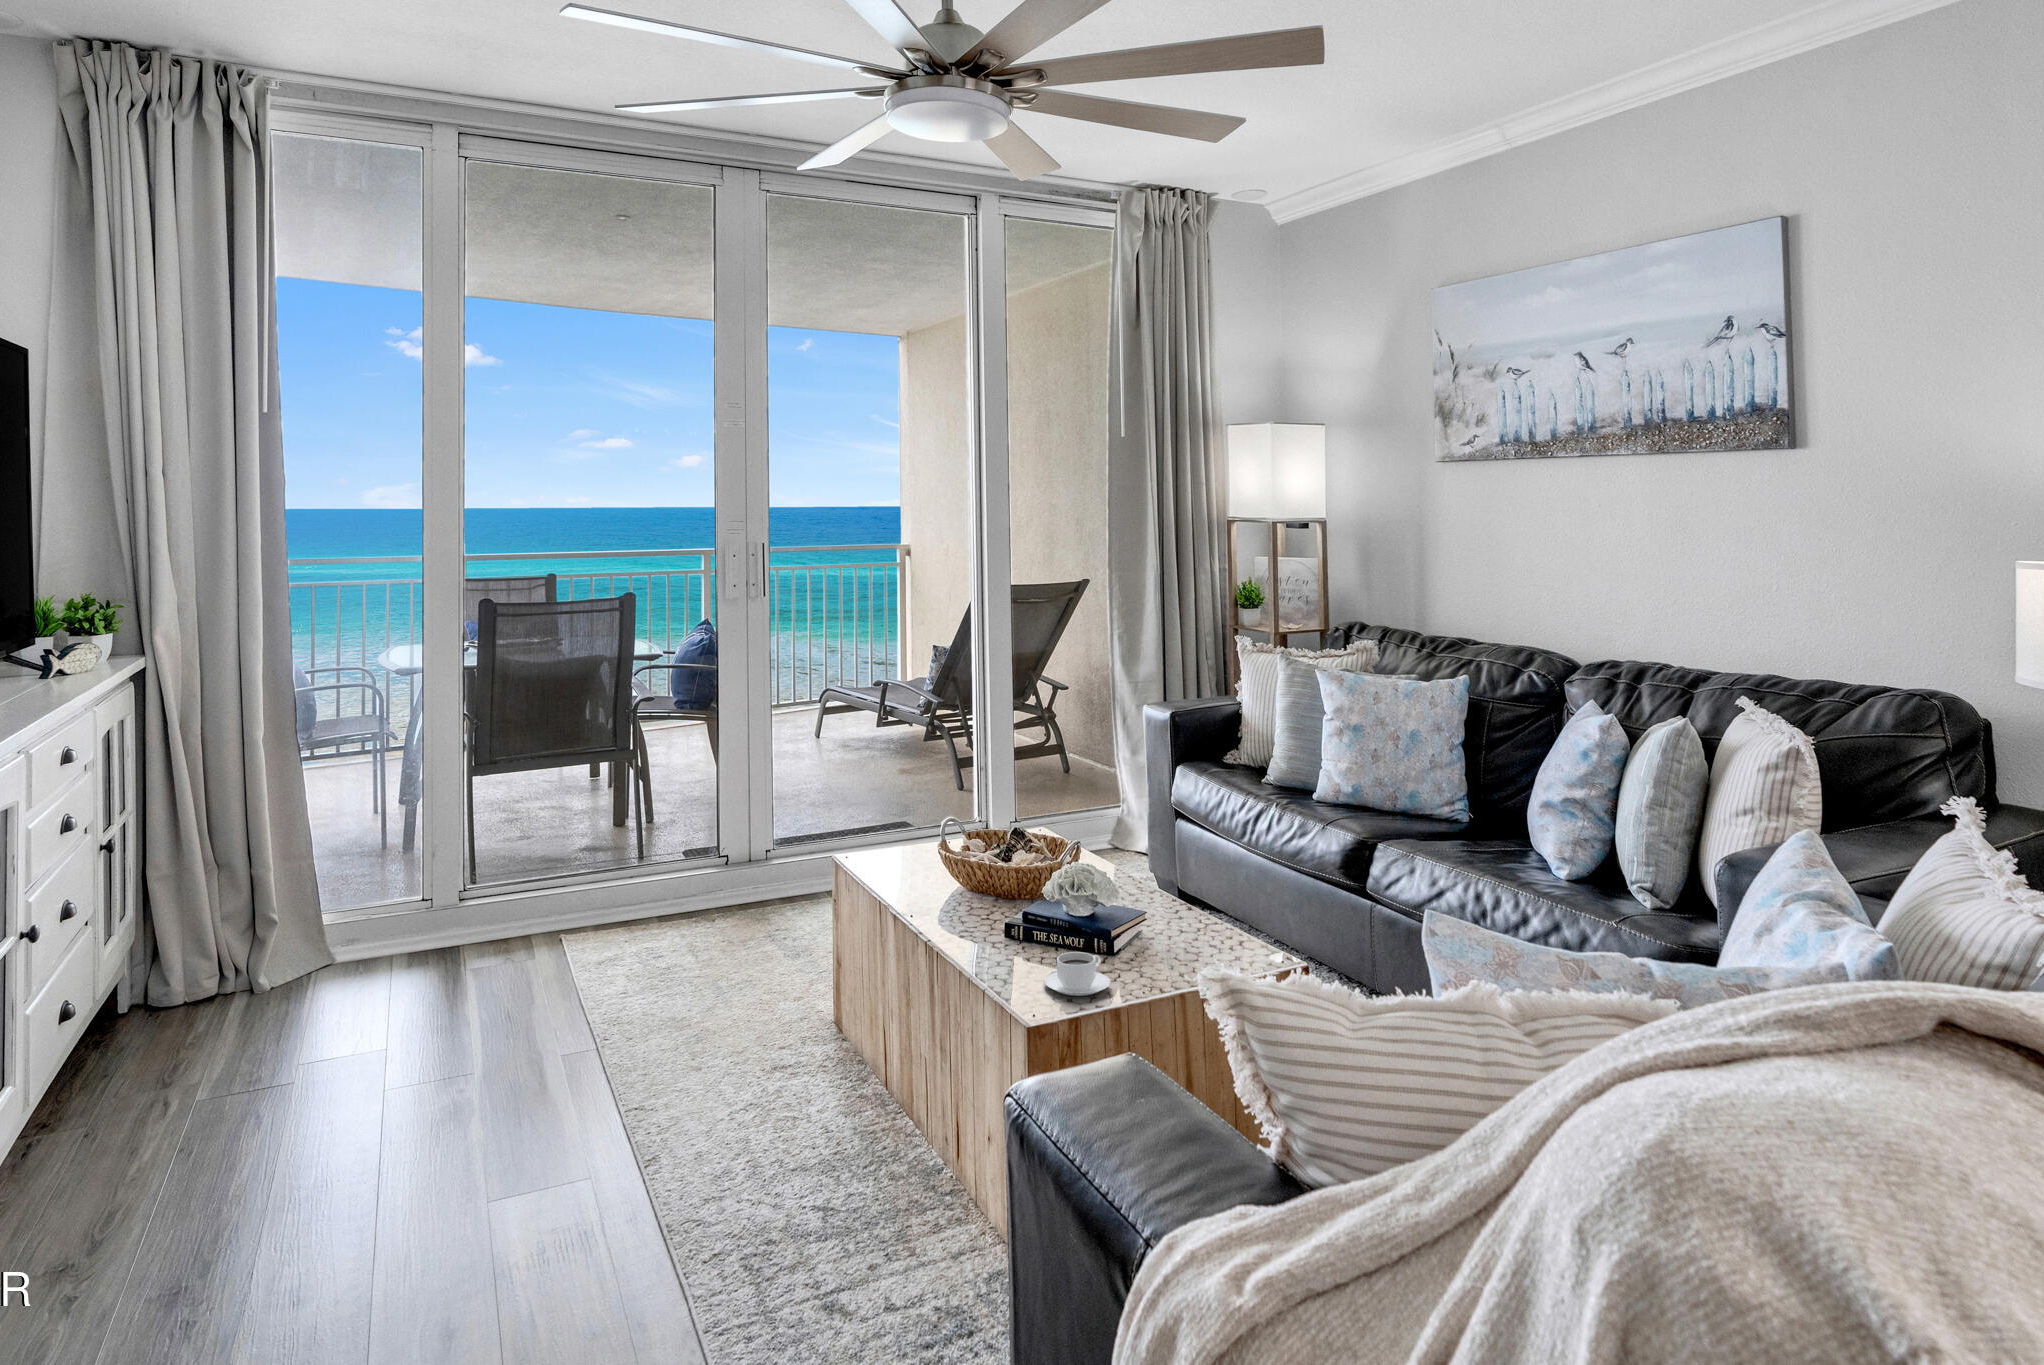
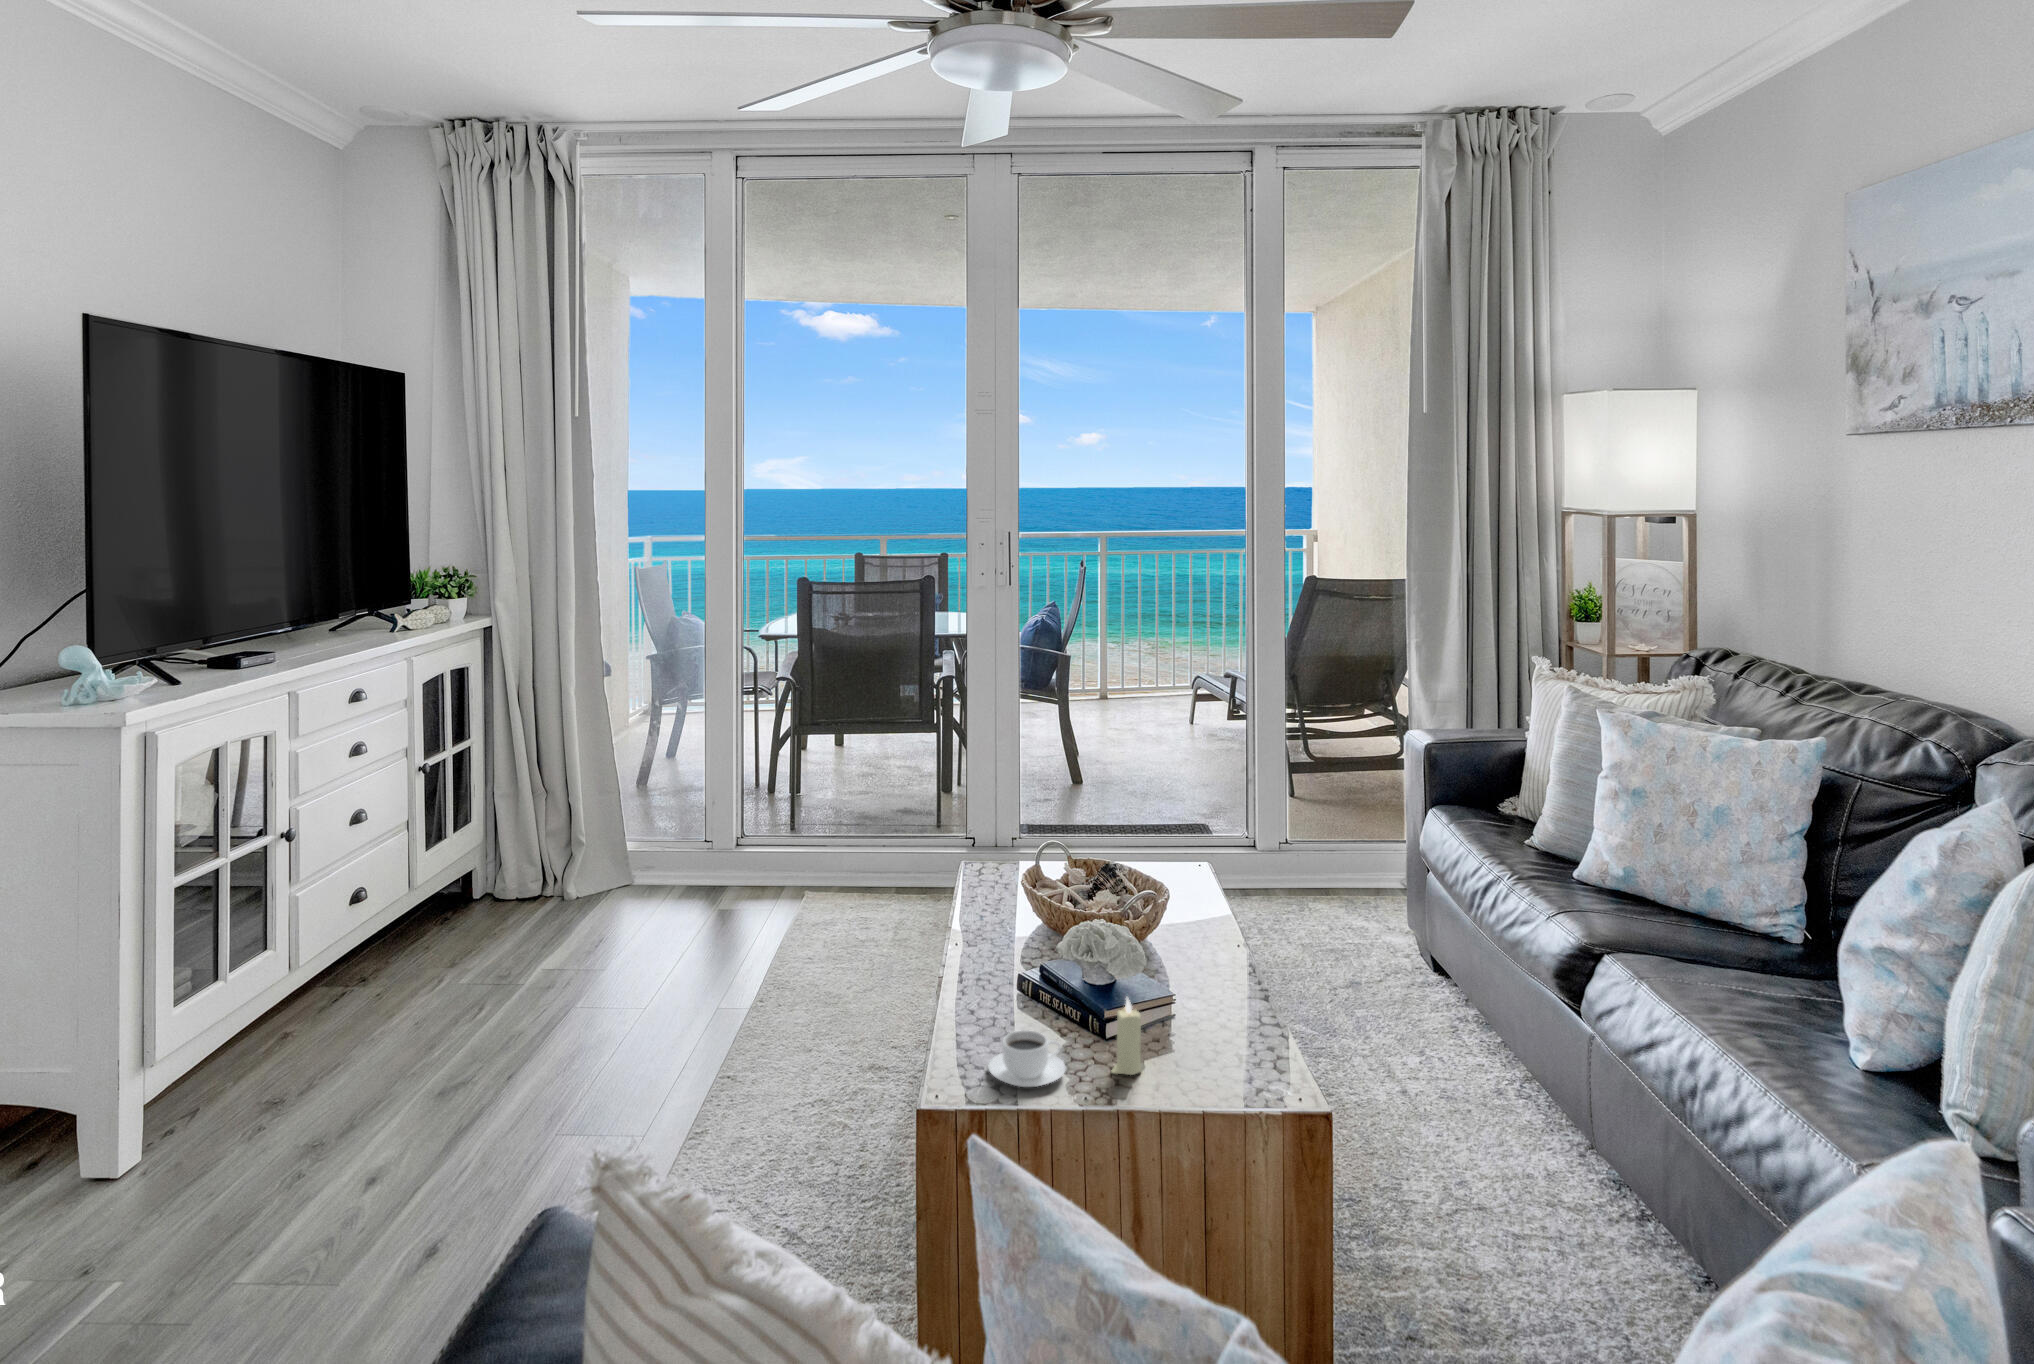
candle: none [1134,908,1157,974] -> present [1111,998,1141,1075]

